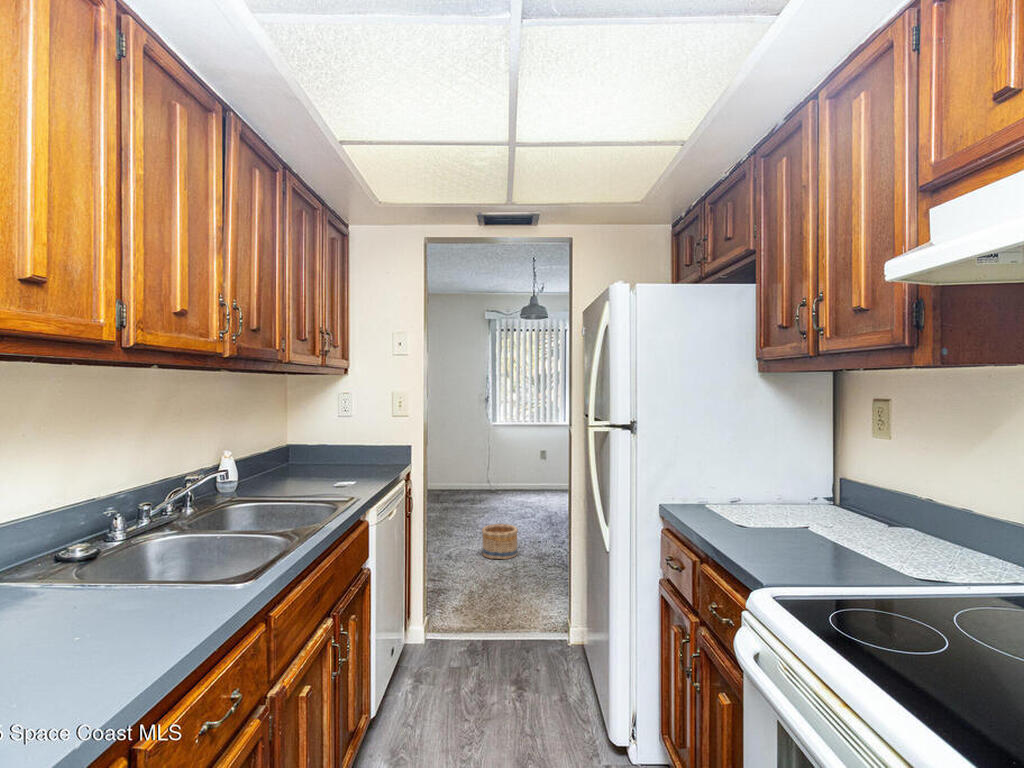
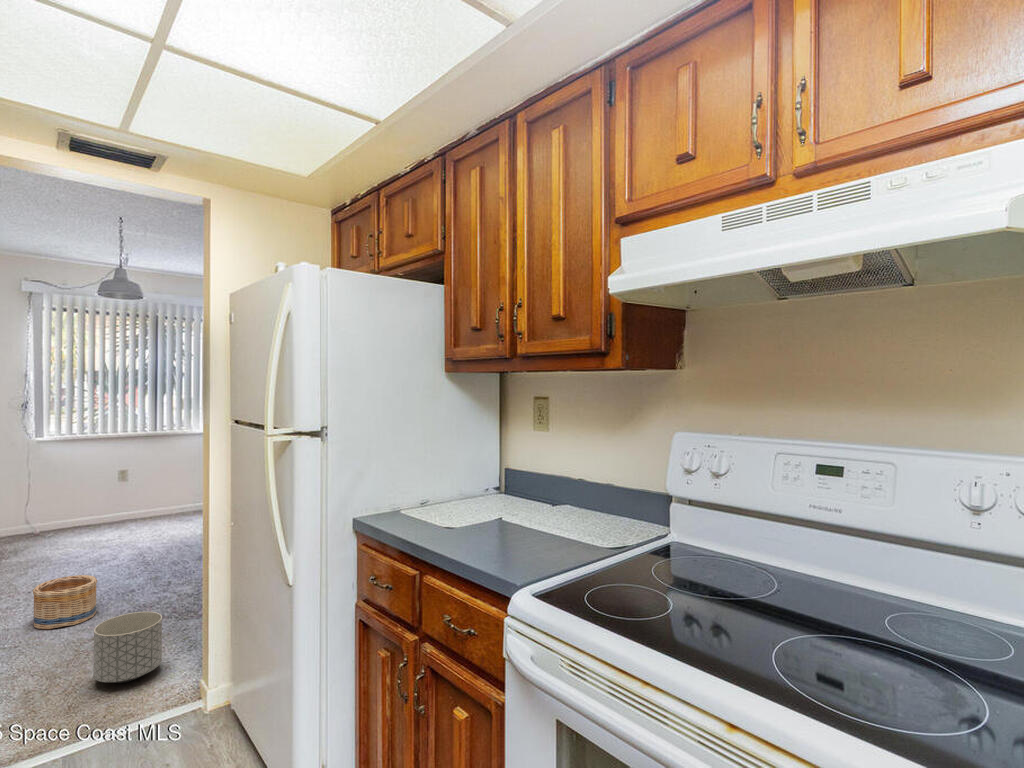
planter: none [507,558,549,608] -> present [93,612,162,683]

